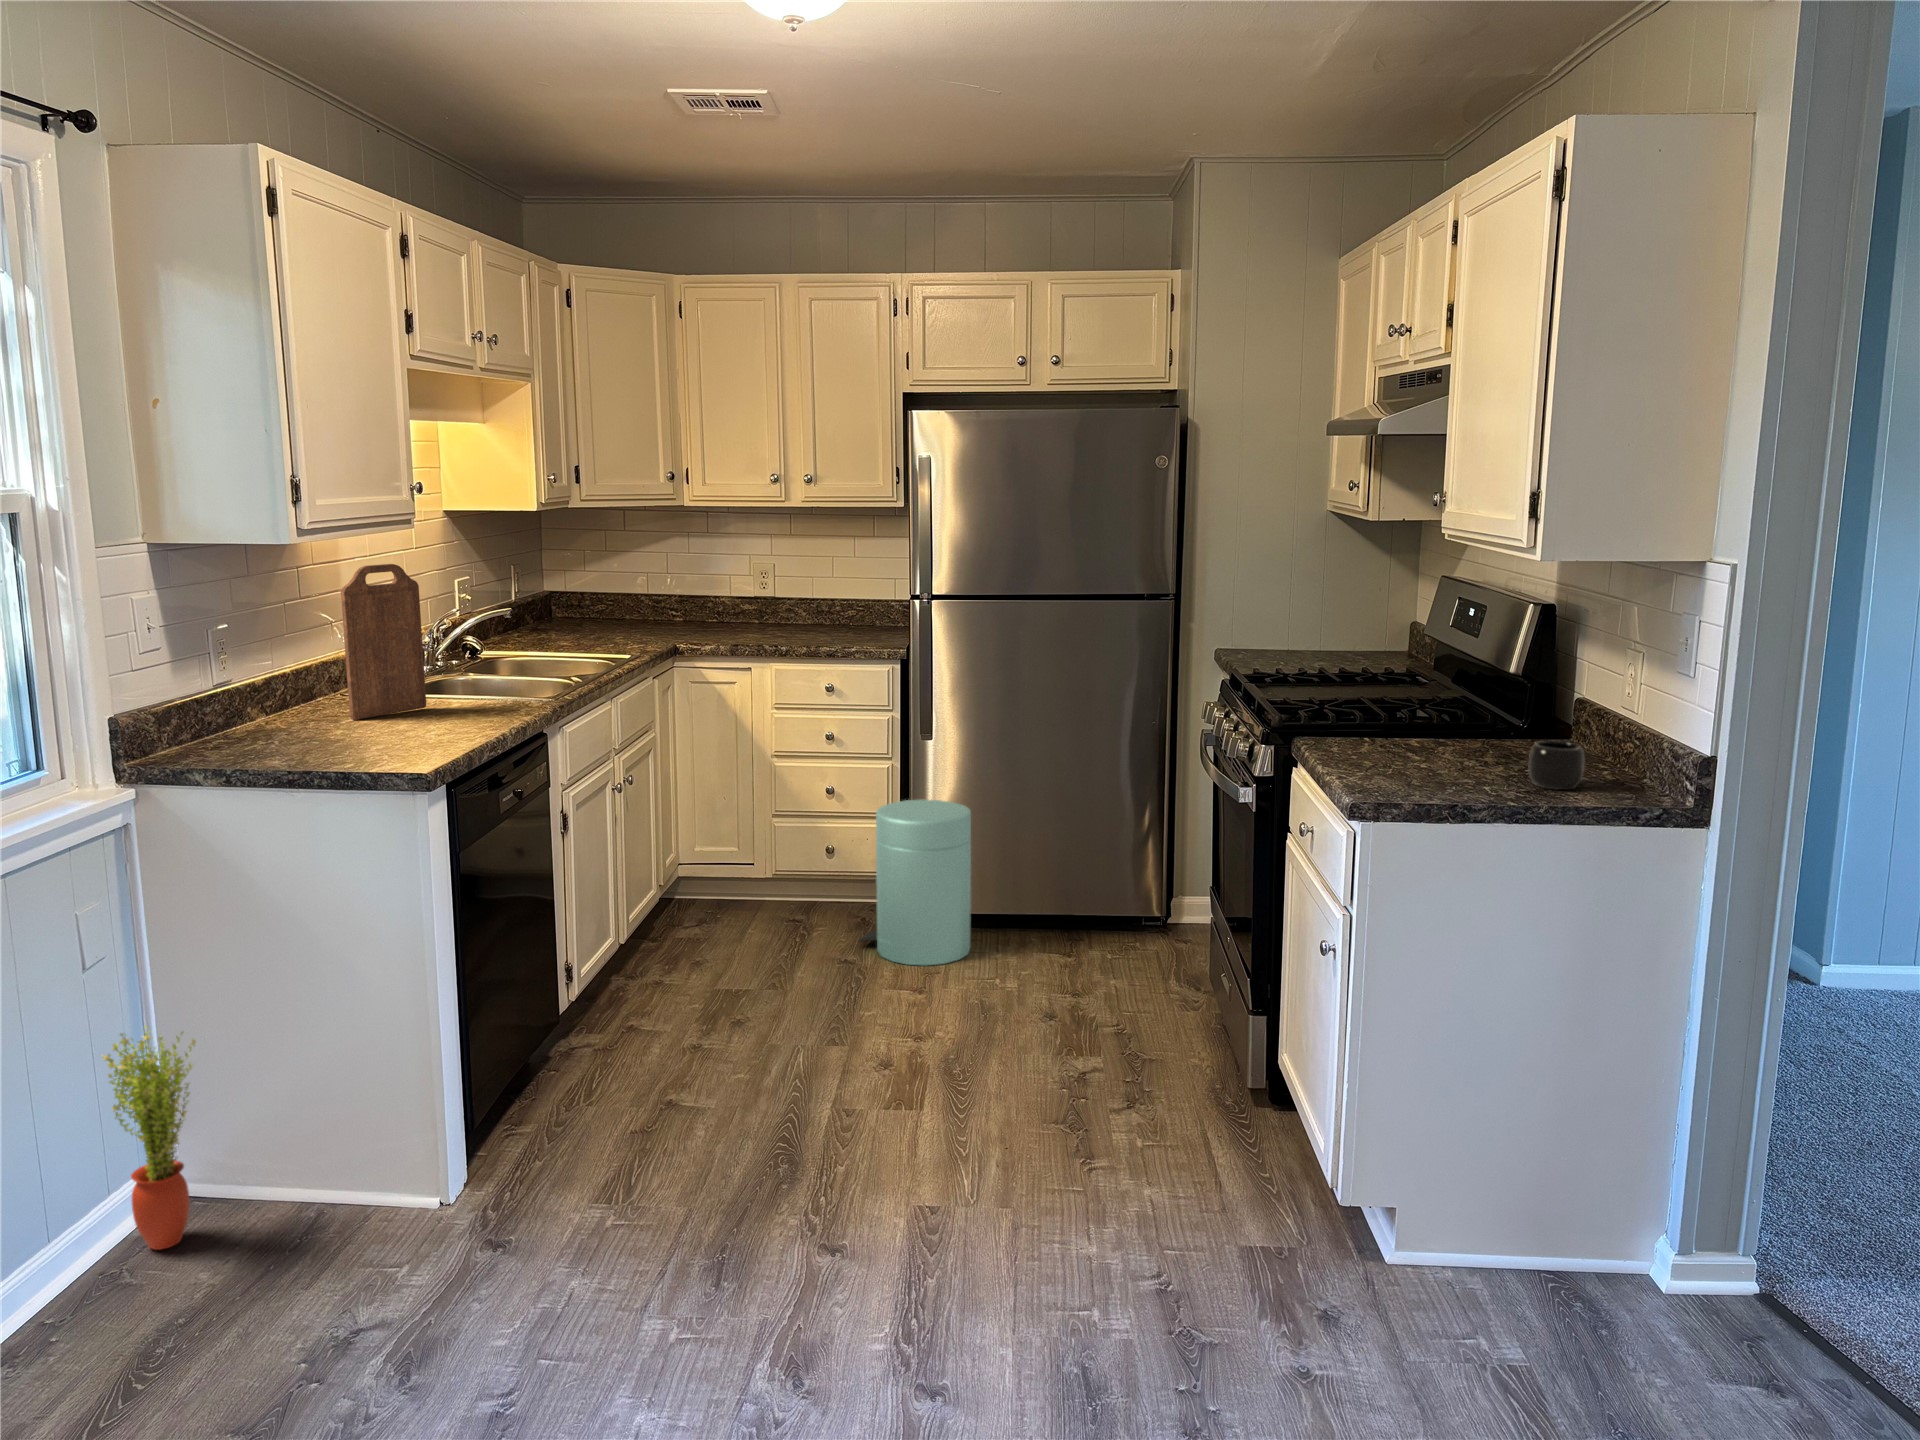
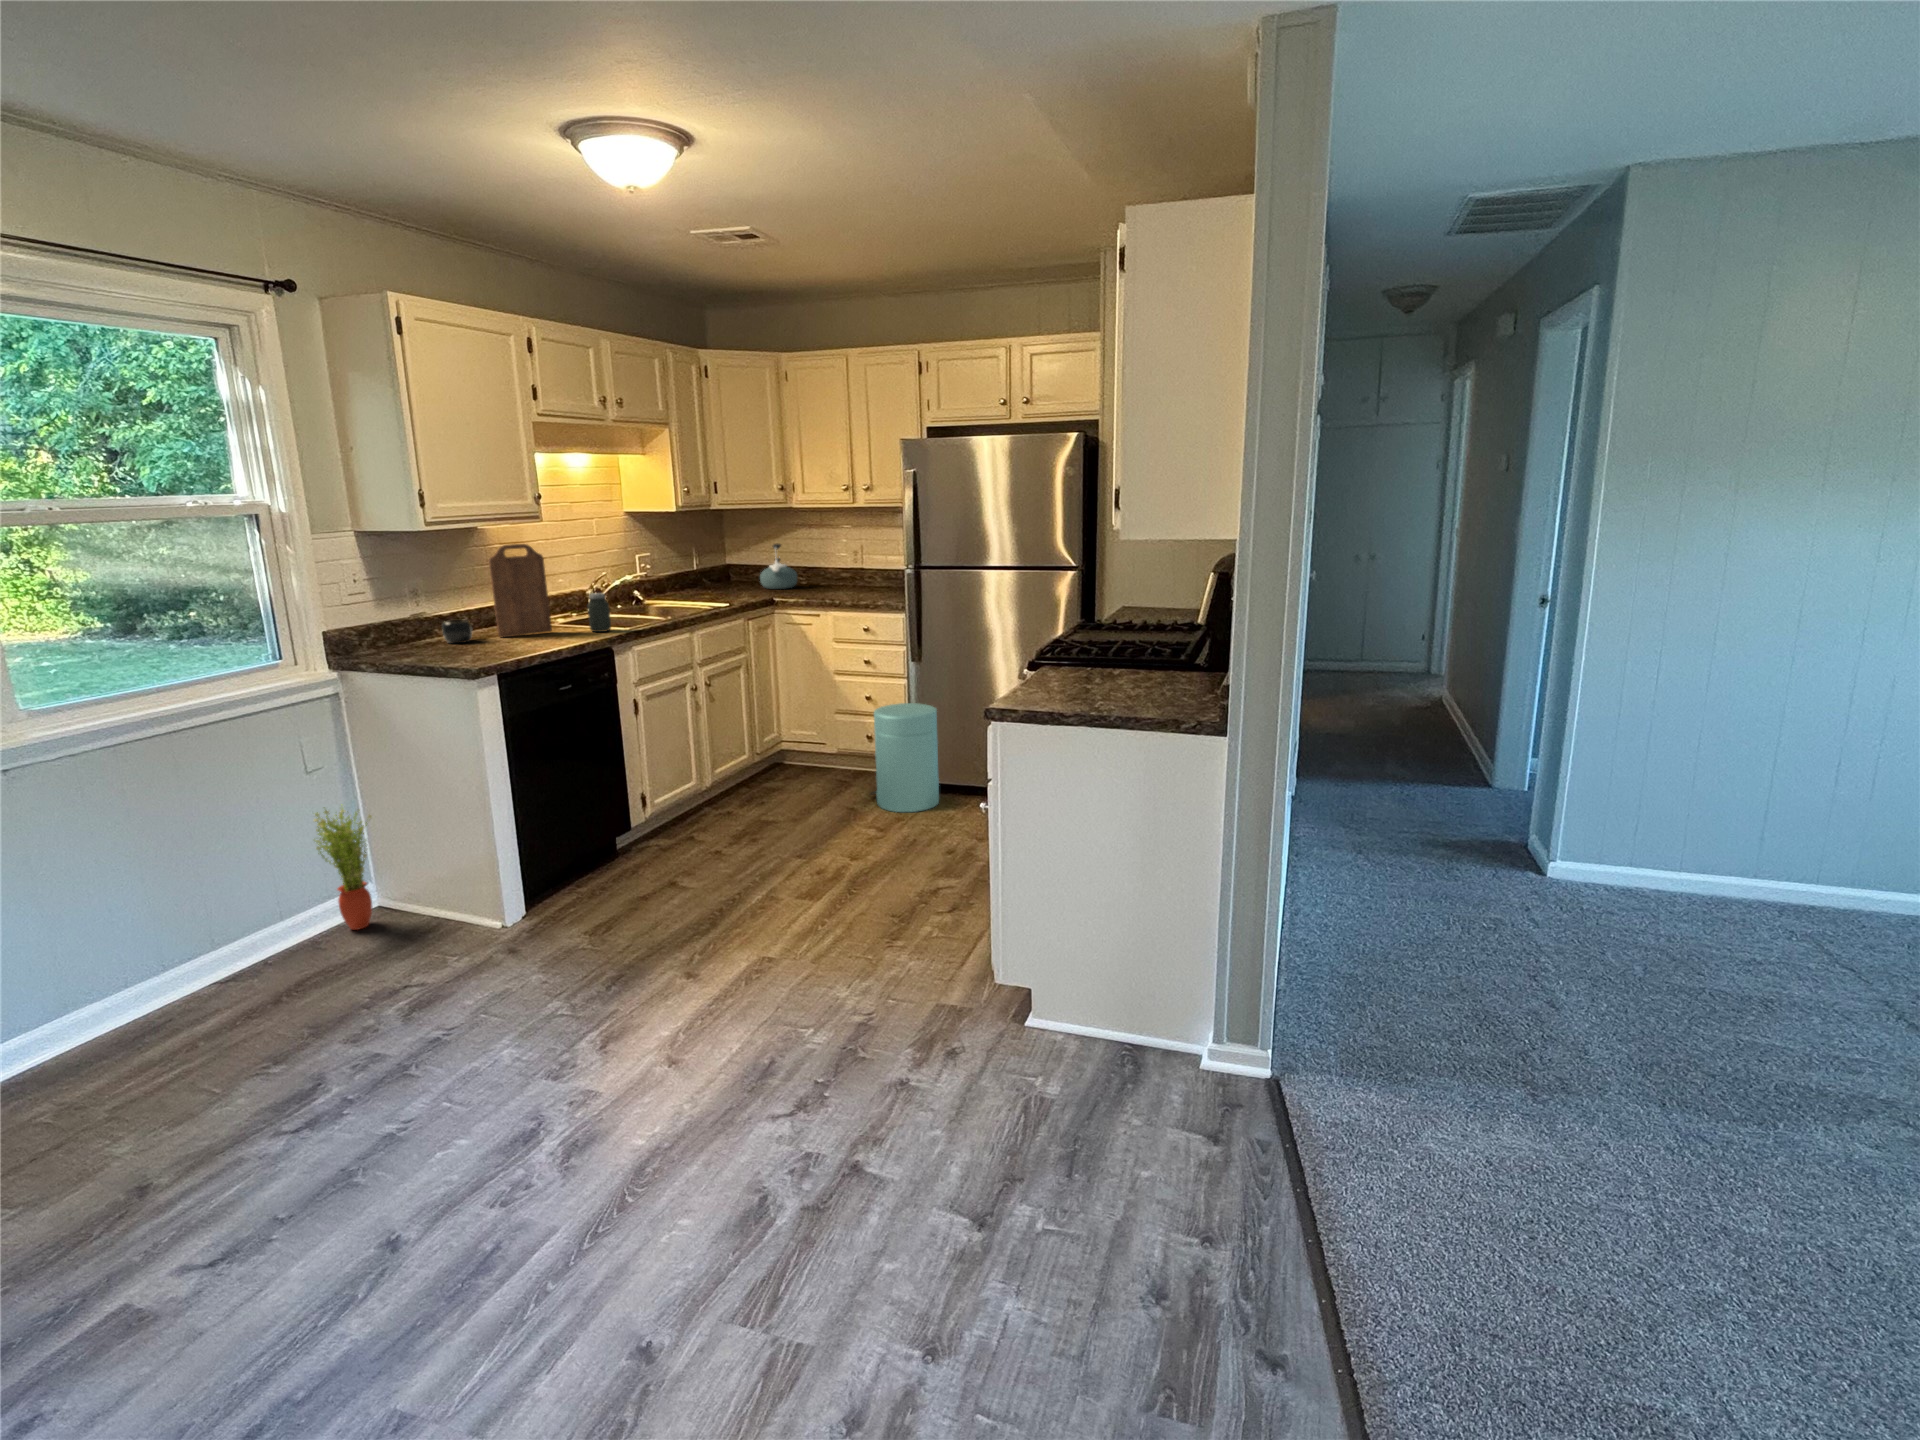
kettle: none [612,560,671,630] -> present [760,544,797,589]
jar: none [486,643,523,706] -> present [587,593,611,632]
mug: present [1529,741,1584,790] -> present [443,620,472,643]

